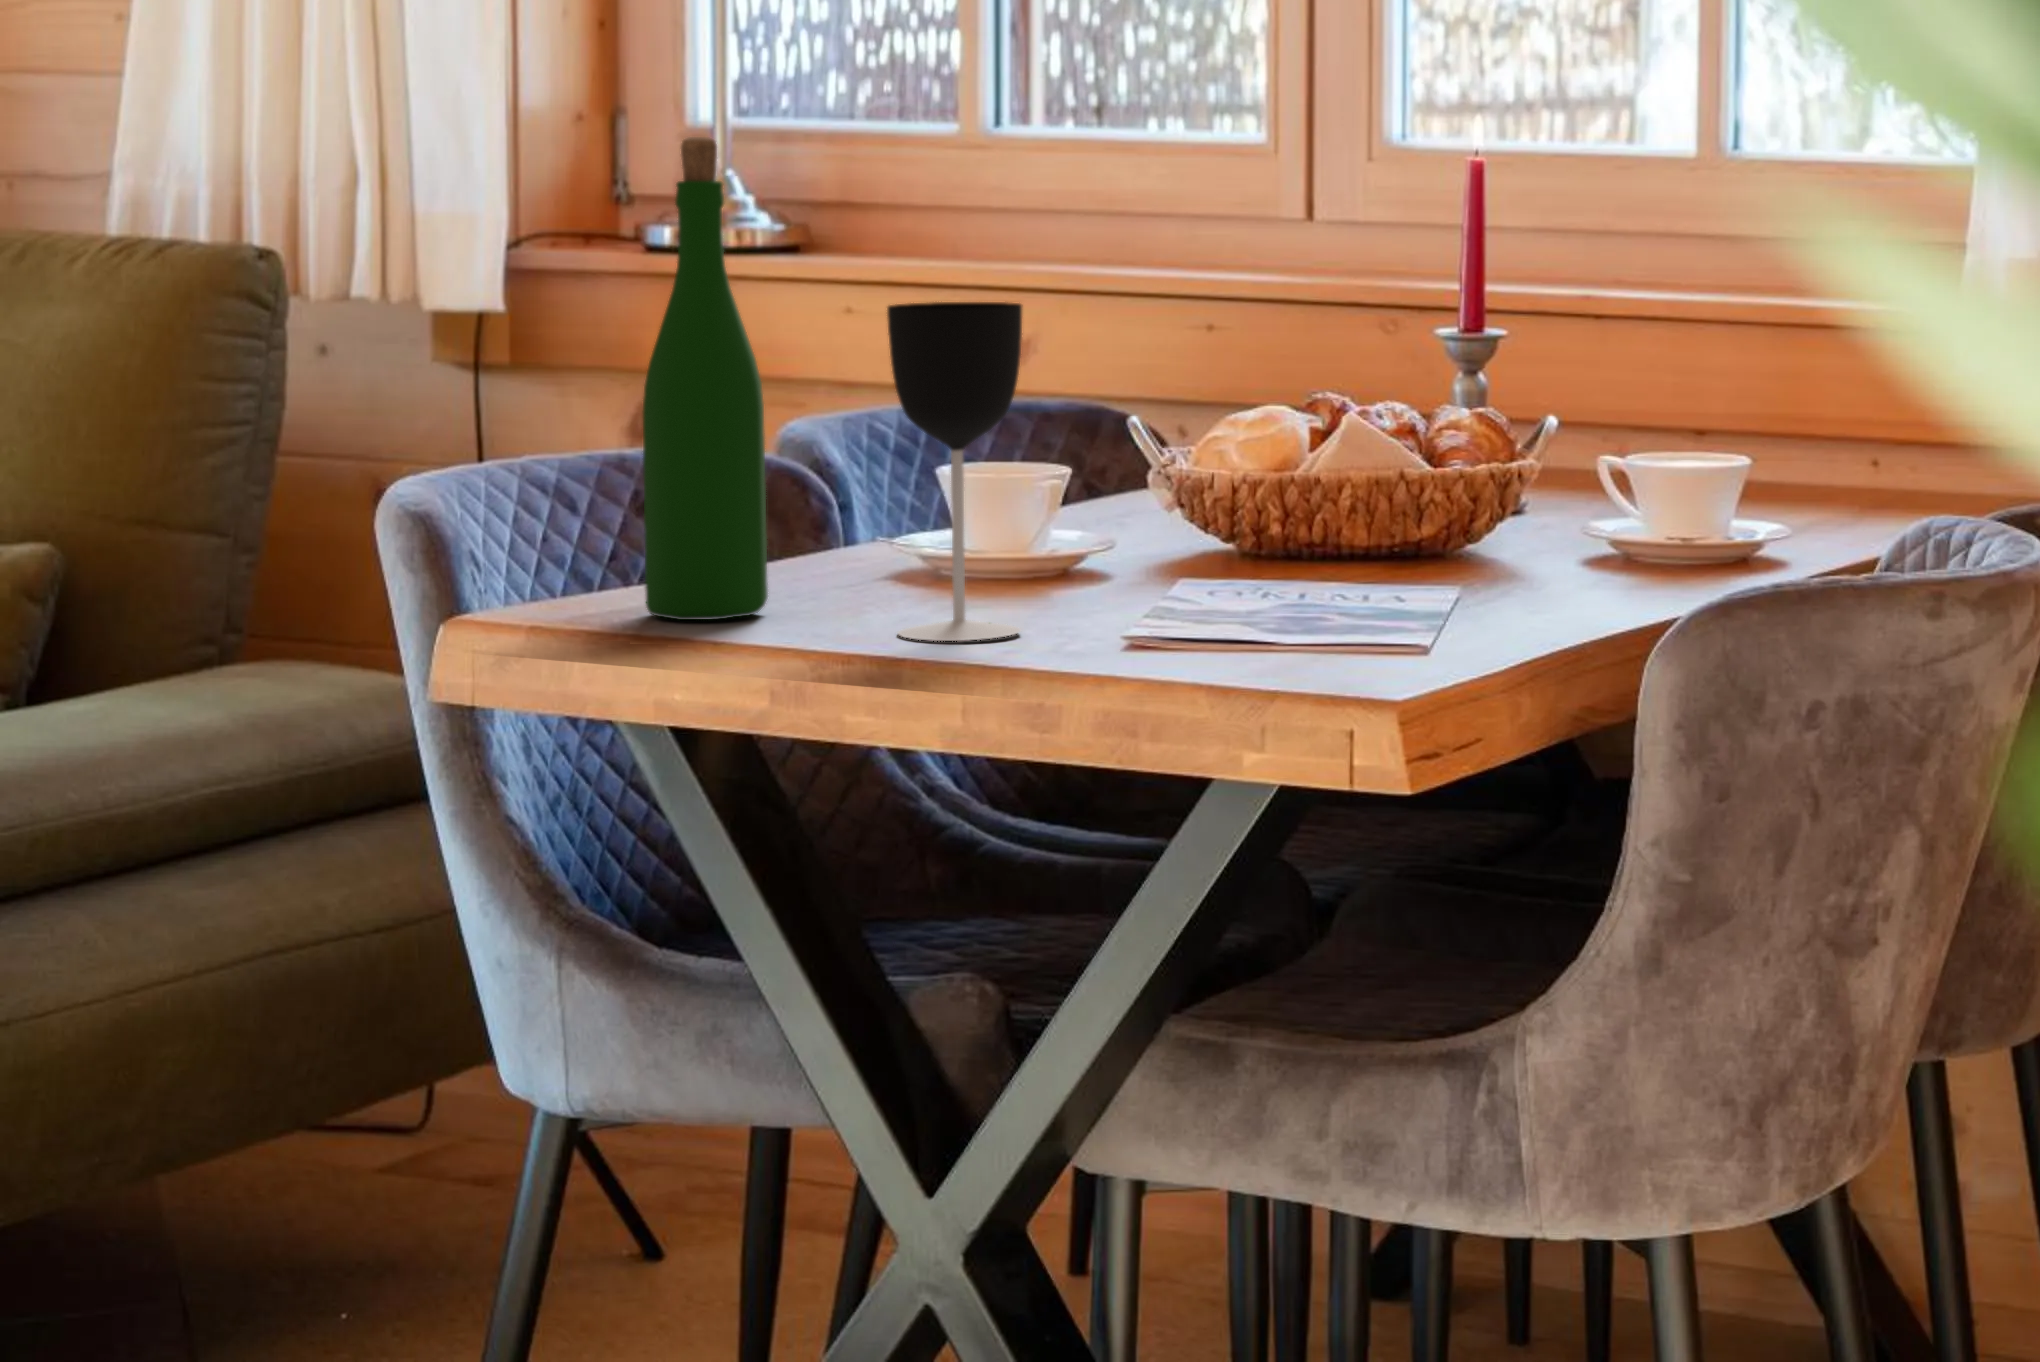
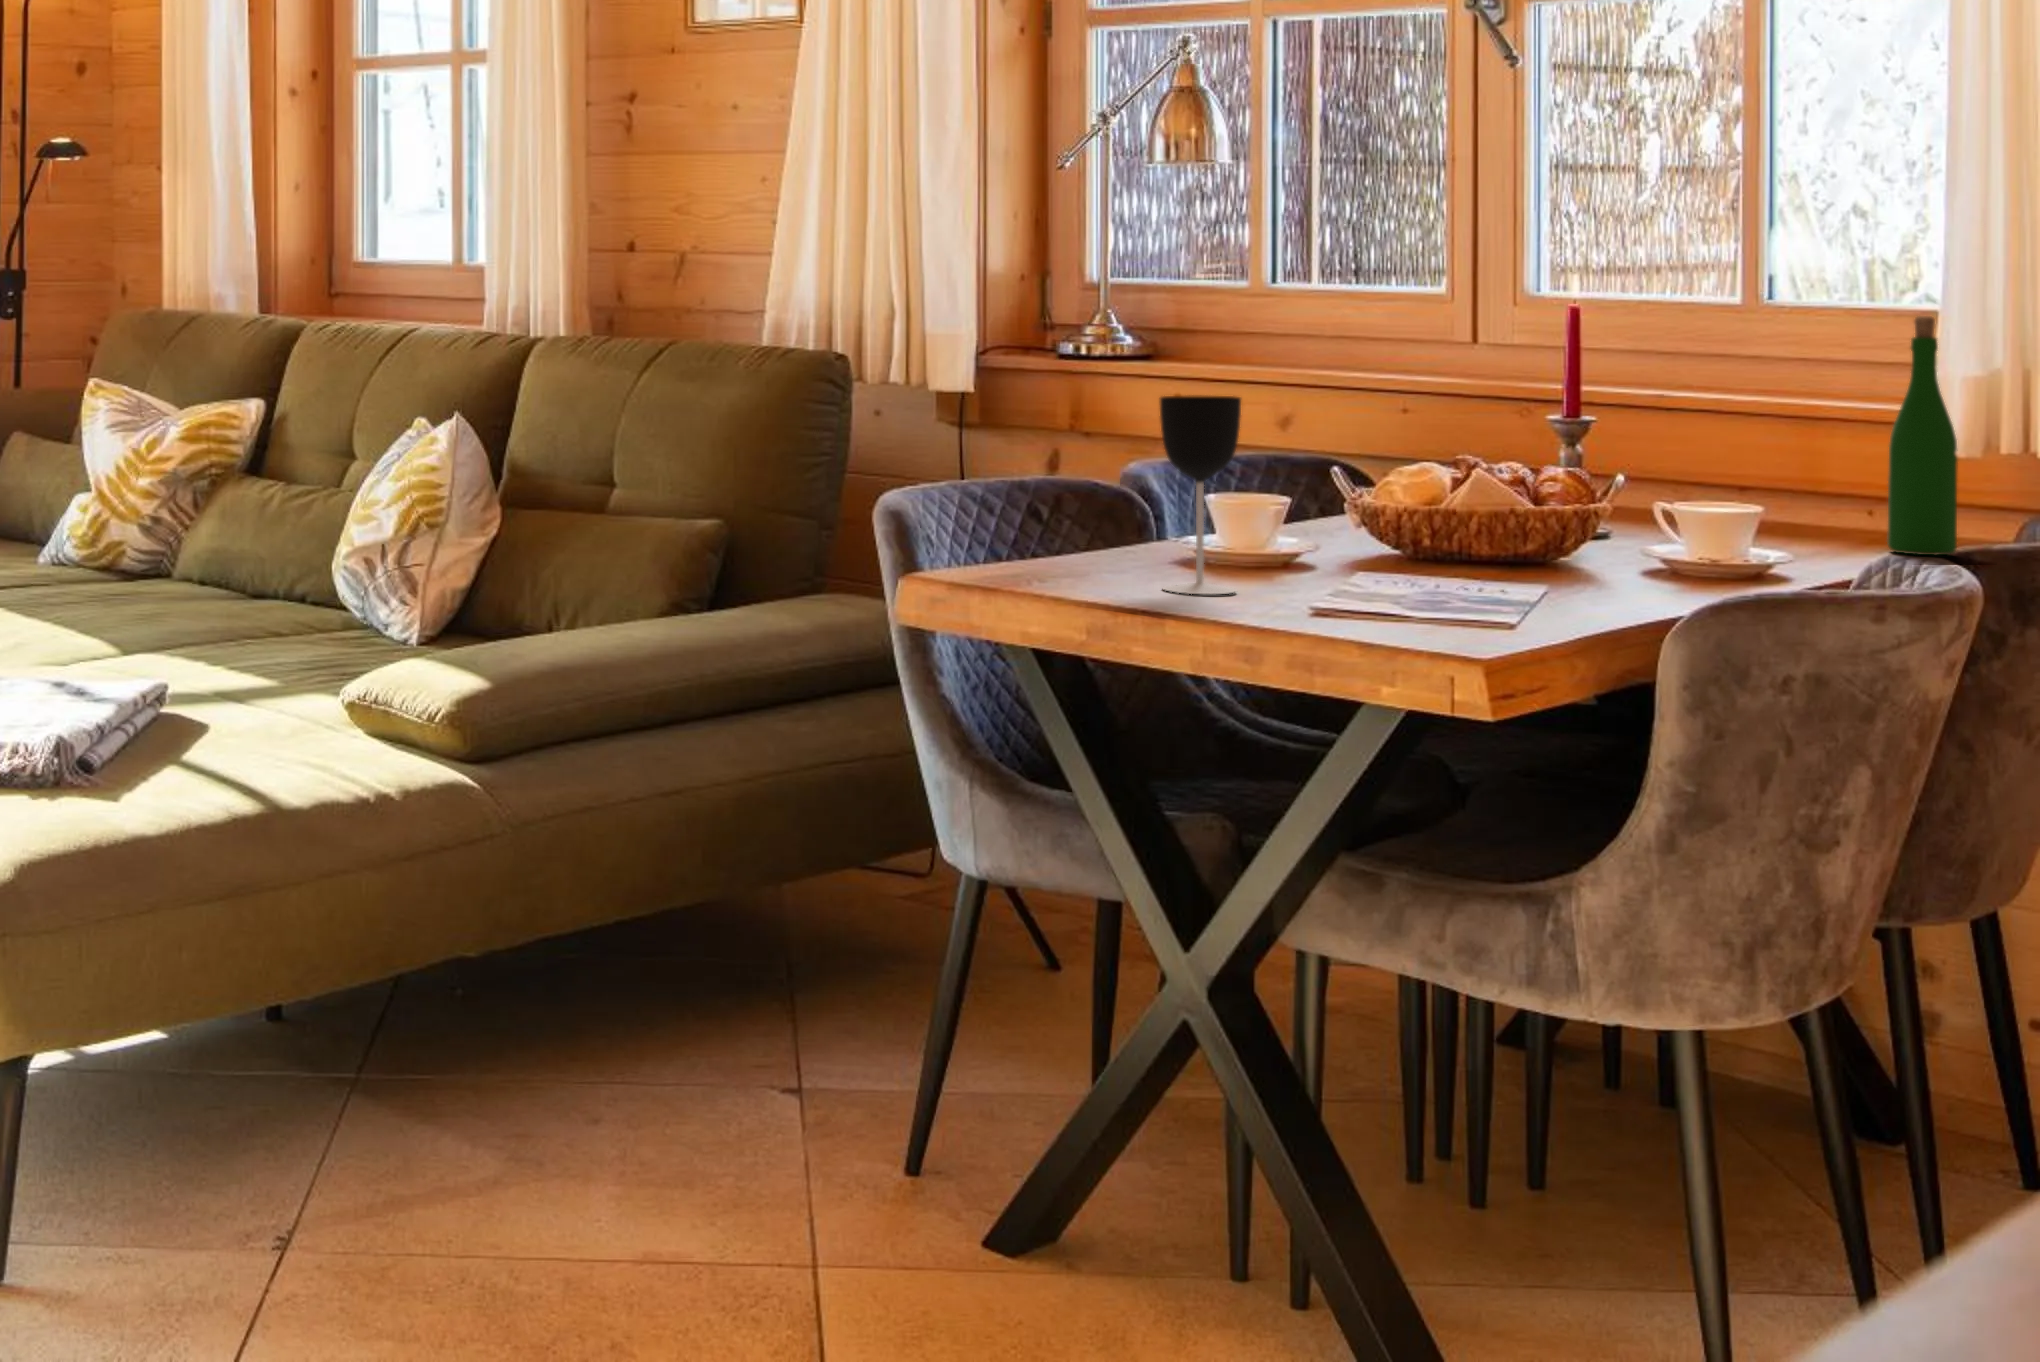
wine bottle: present [643,137,768,620] -> present [1887,316,1958,555]

